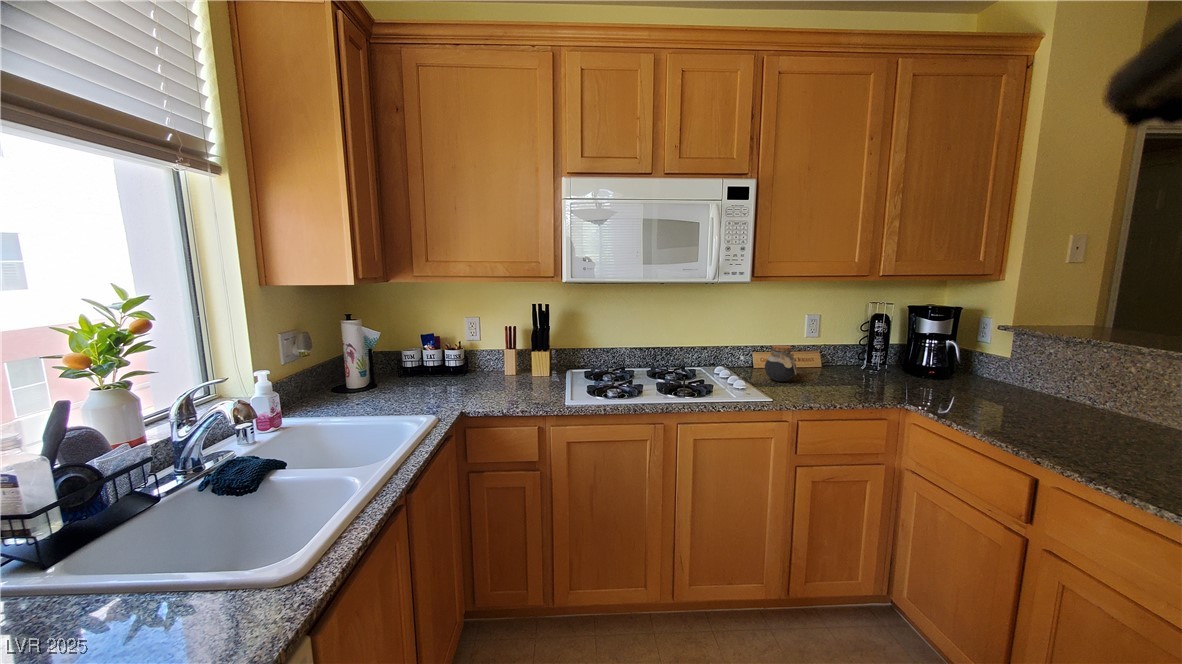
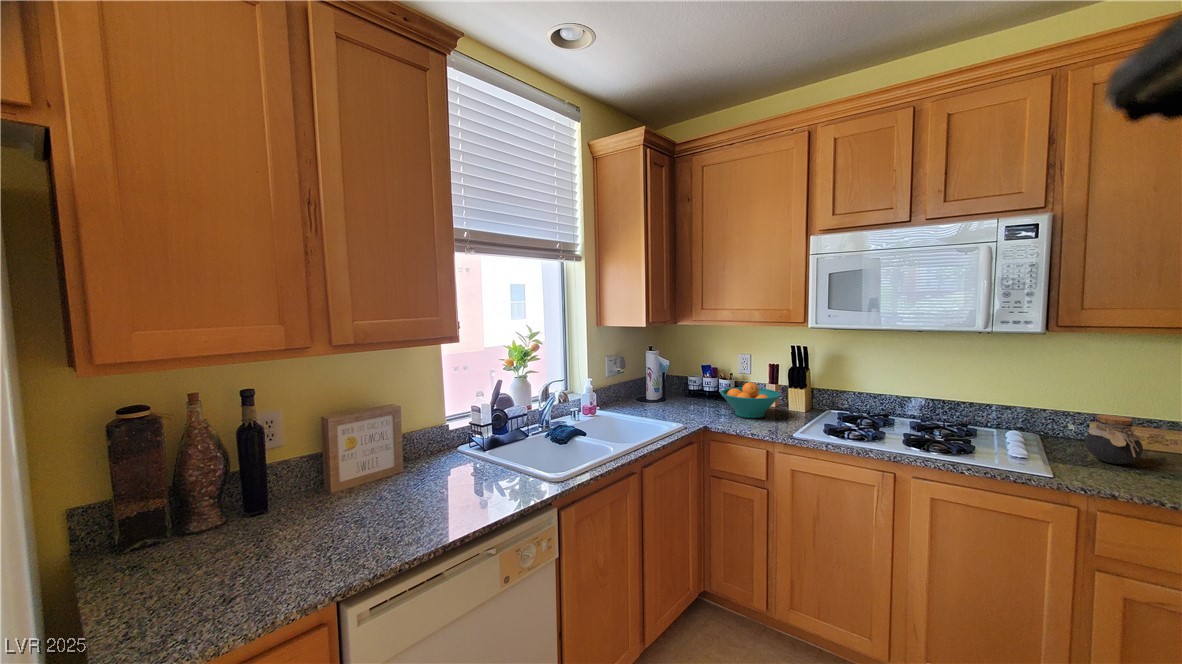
fruit bowl: none [463,350,533,393] -> present [720,382,781,418]

